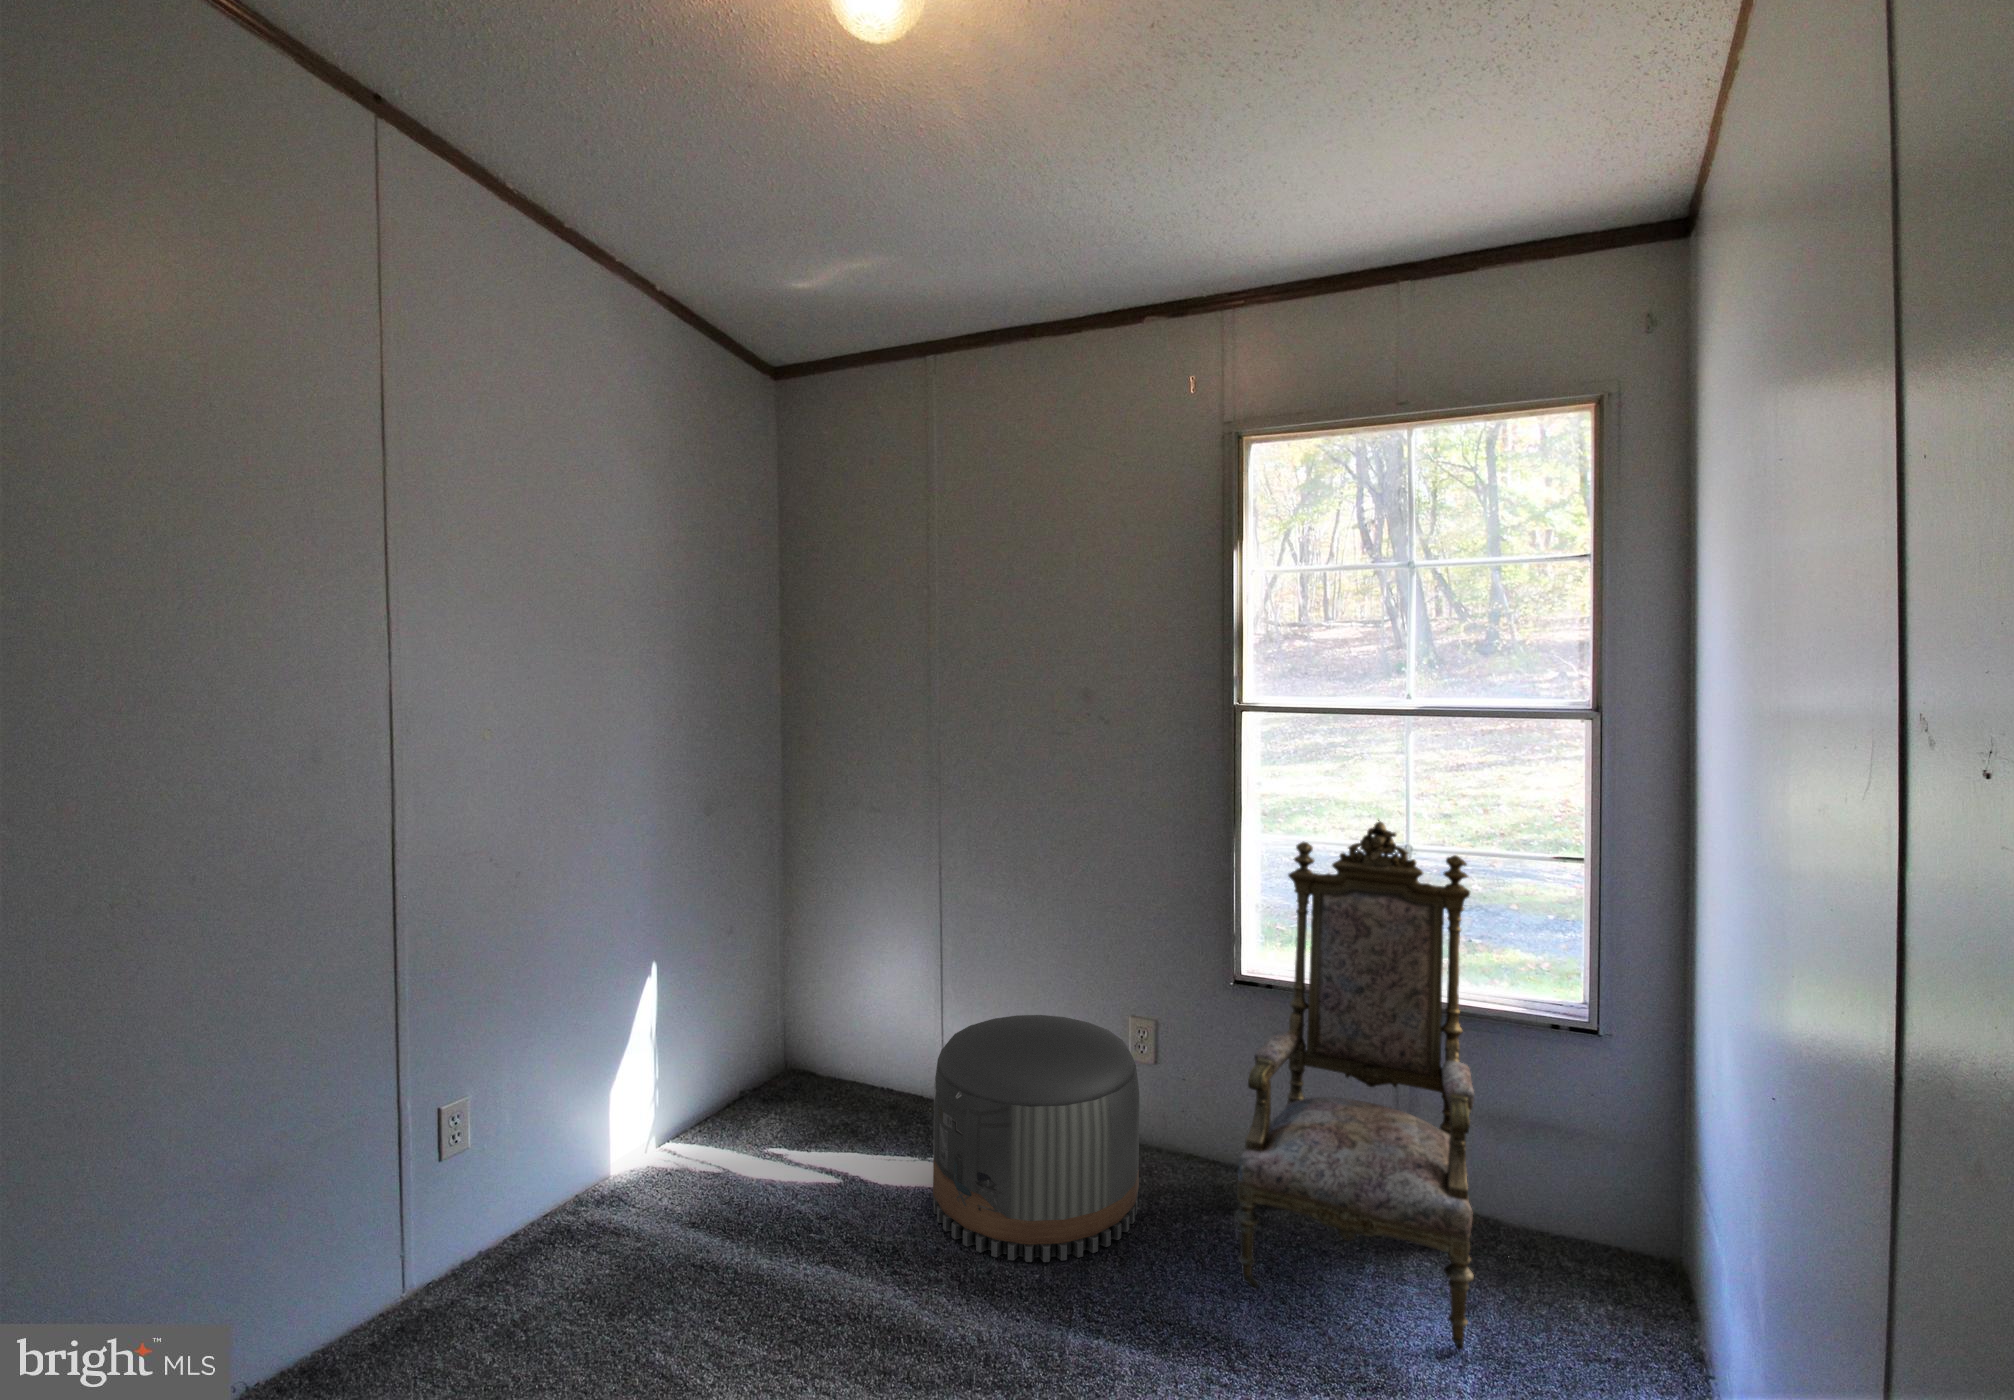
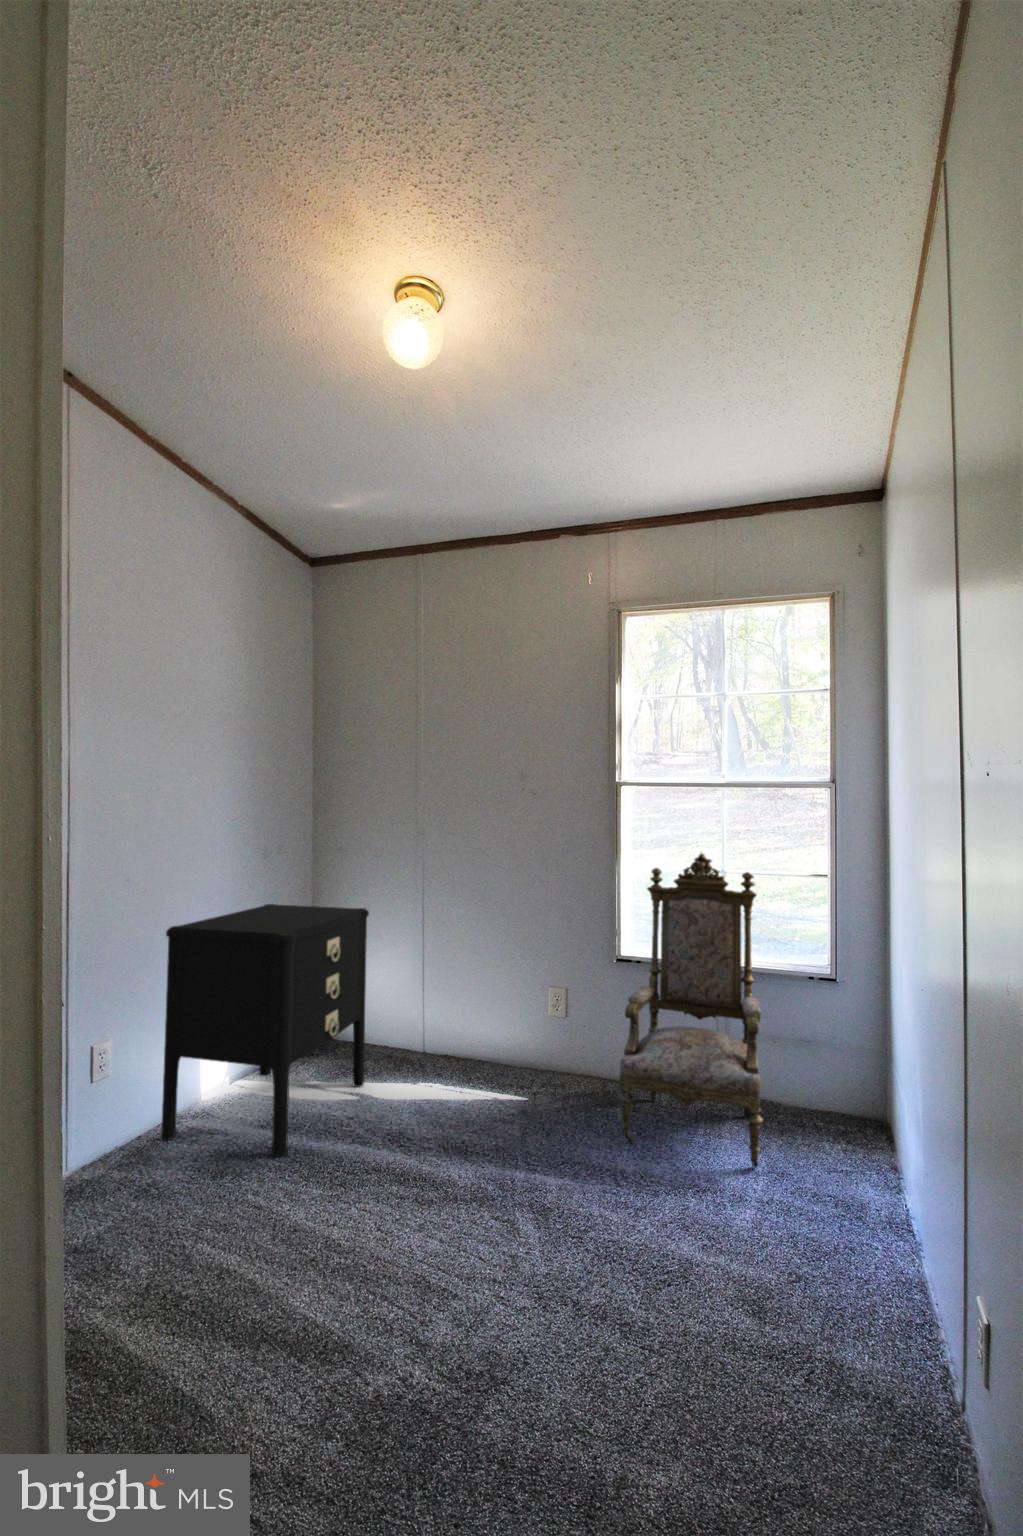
nightstand: none [545,881,856,1282] -> present [161,904,369,1156]
pouf: present [933,1015,1139,1262] -> none [422,986,556,1136]

